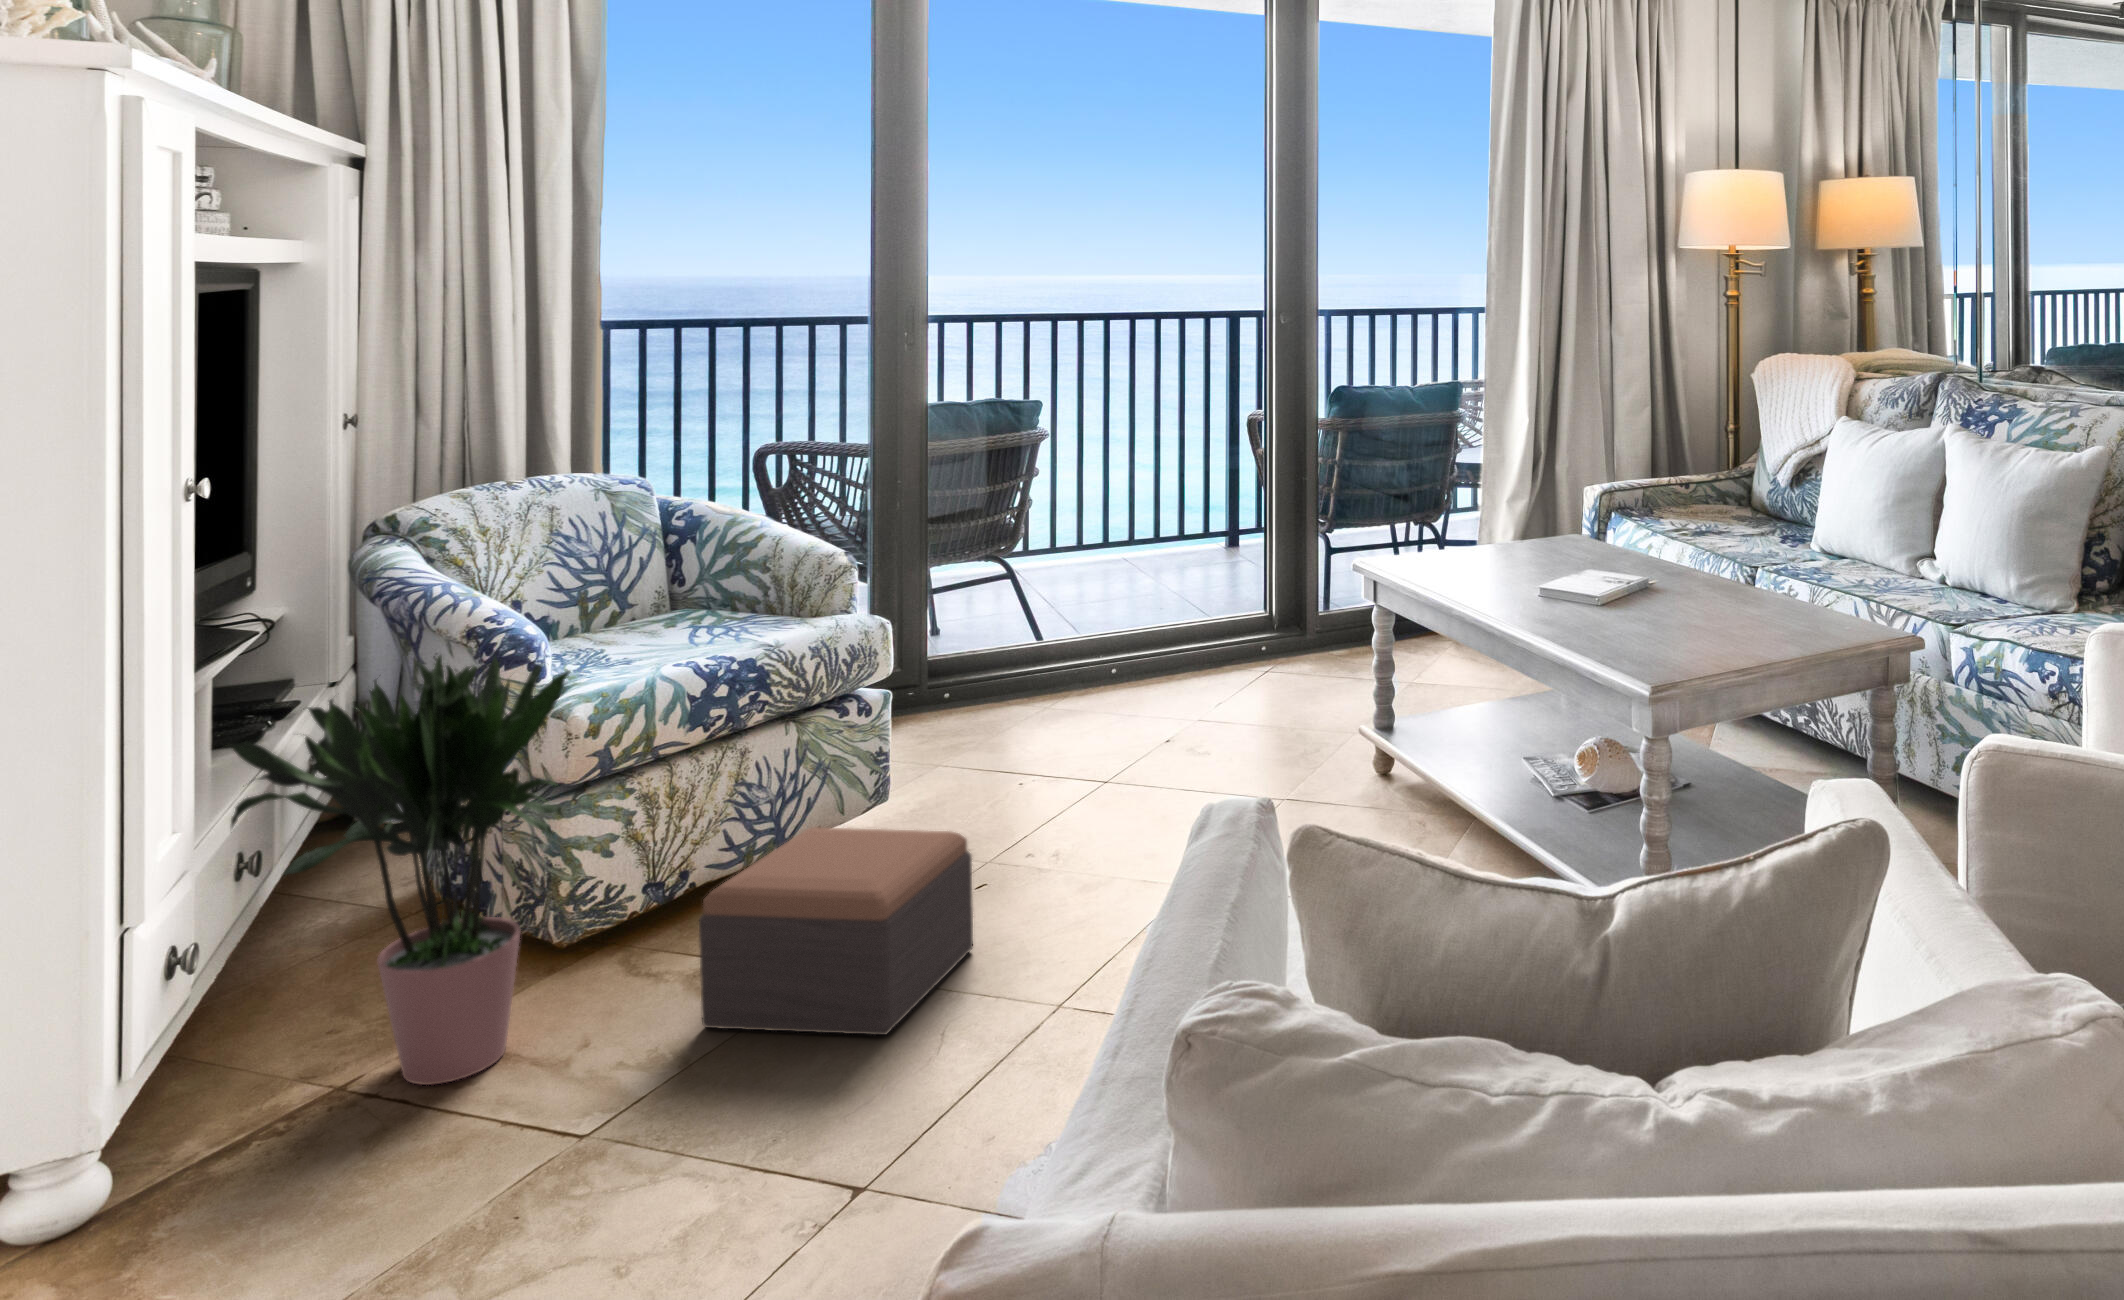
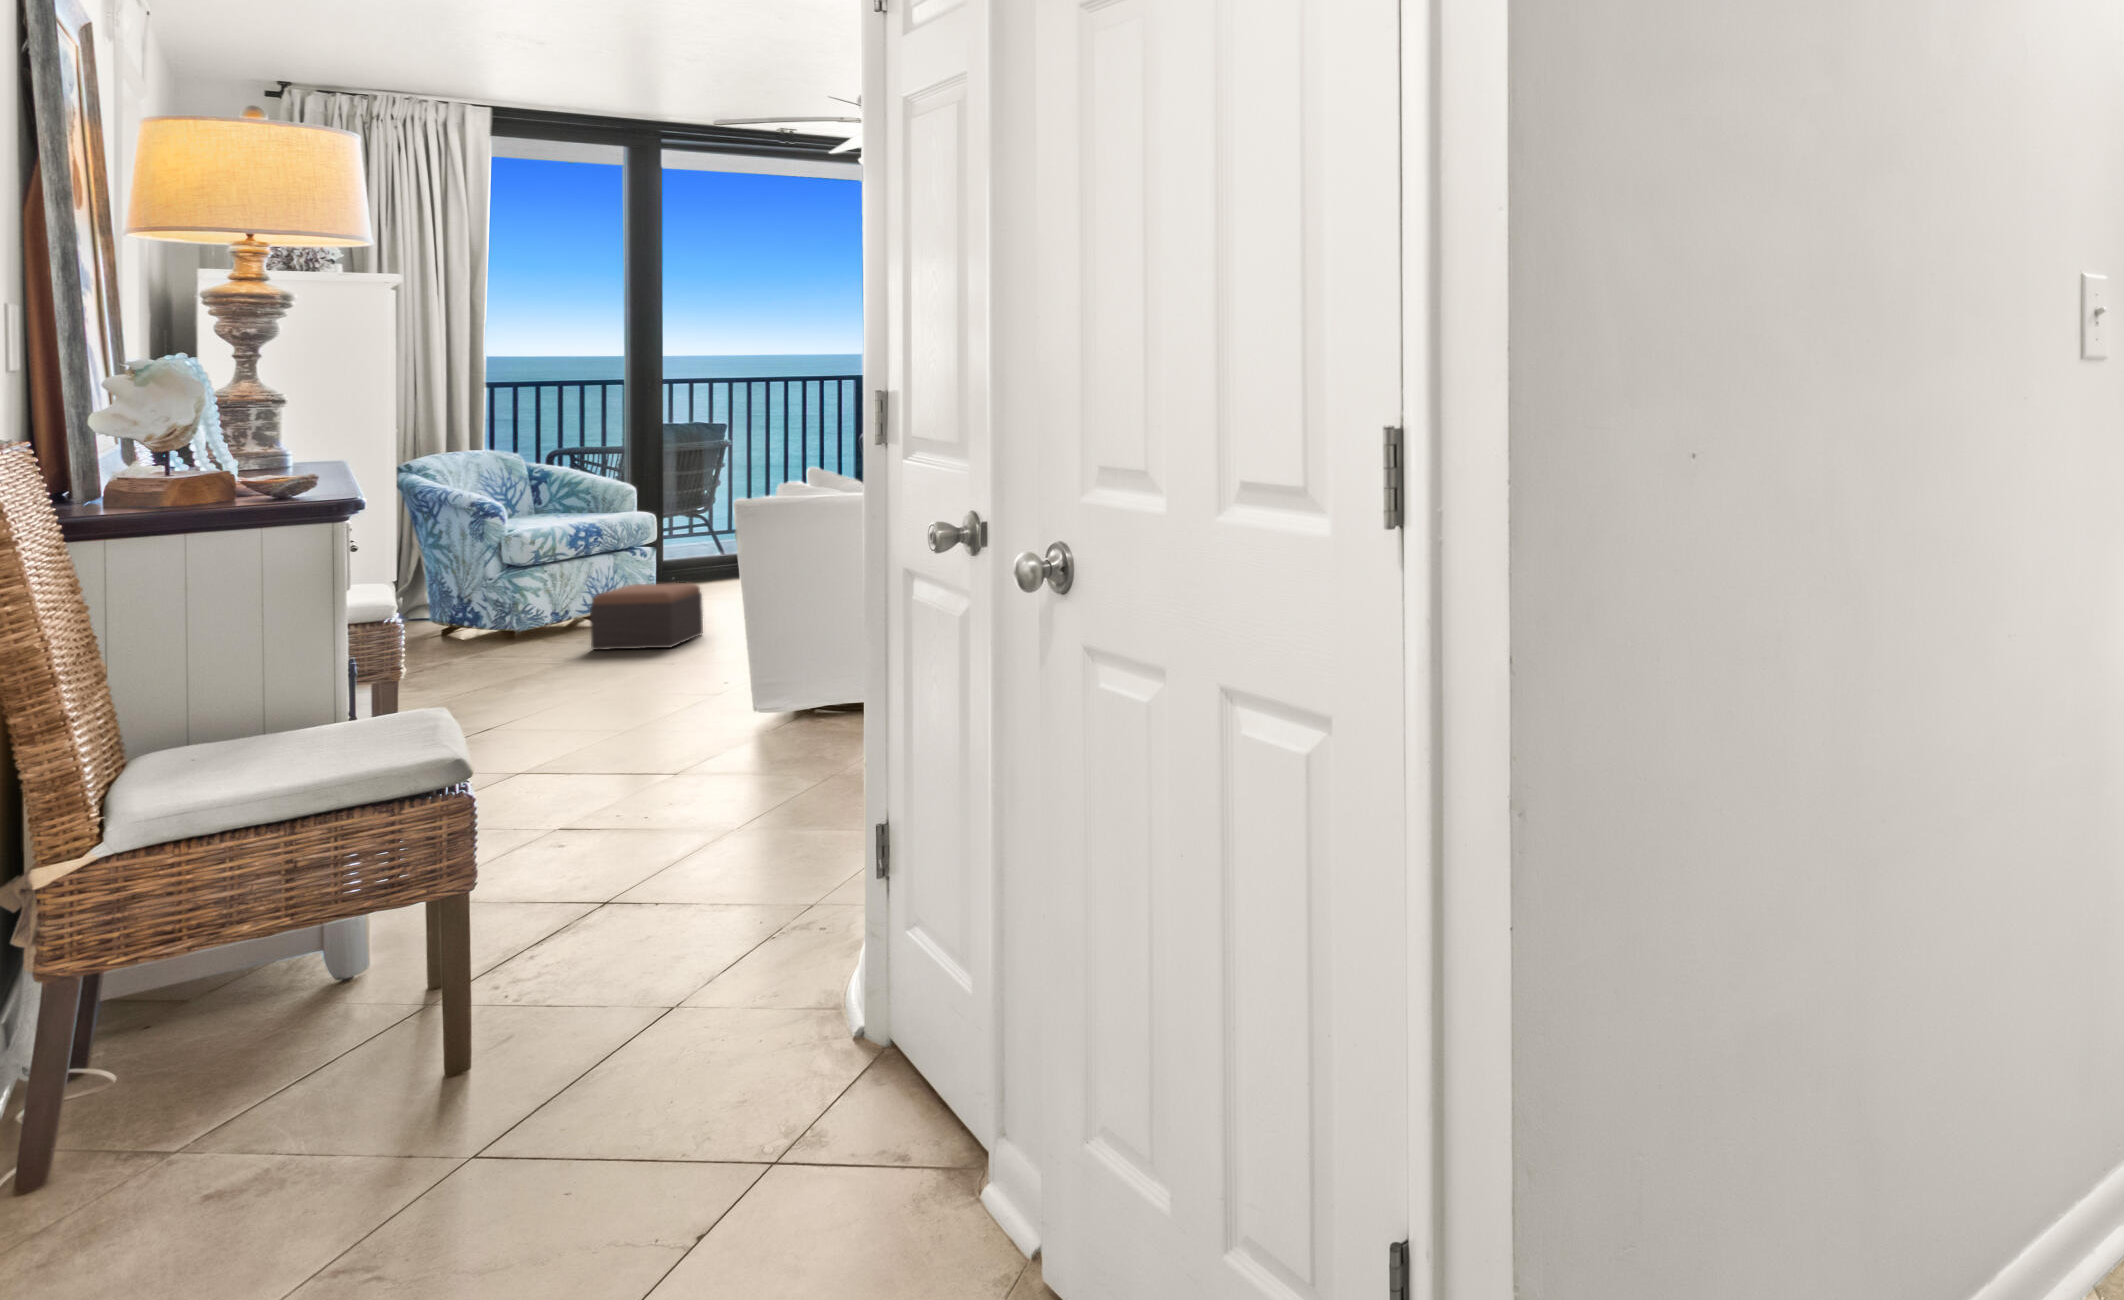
potted plant: present [229,652,570,1085] -> none [402,495,541,661]

